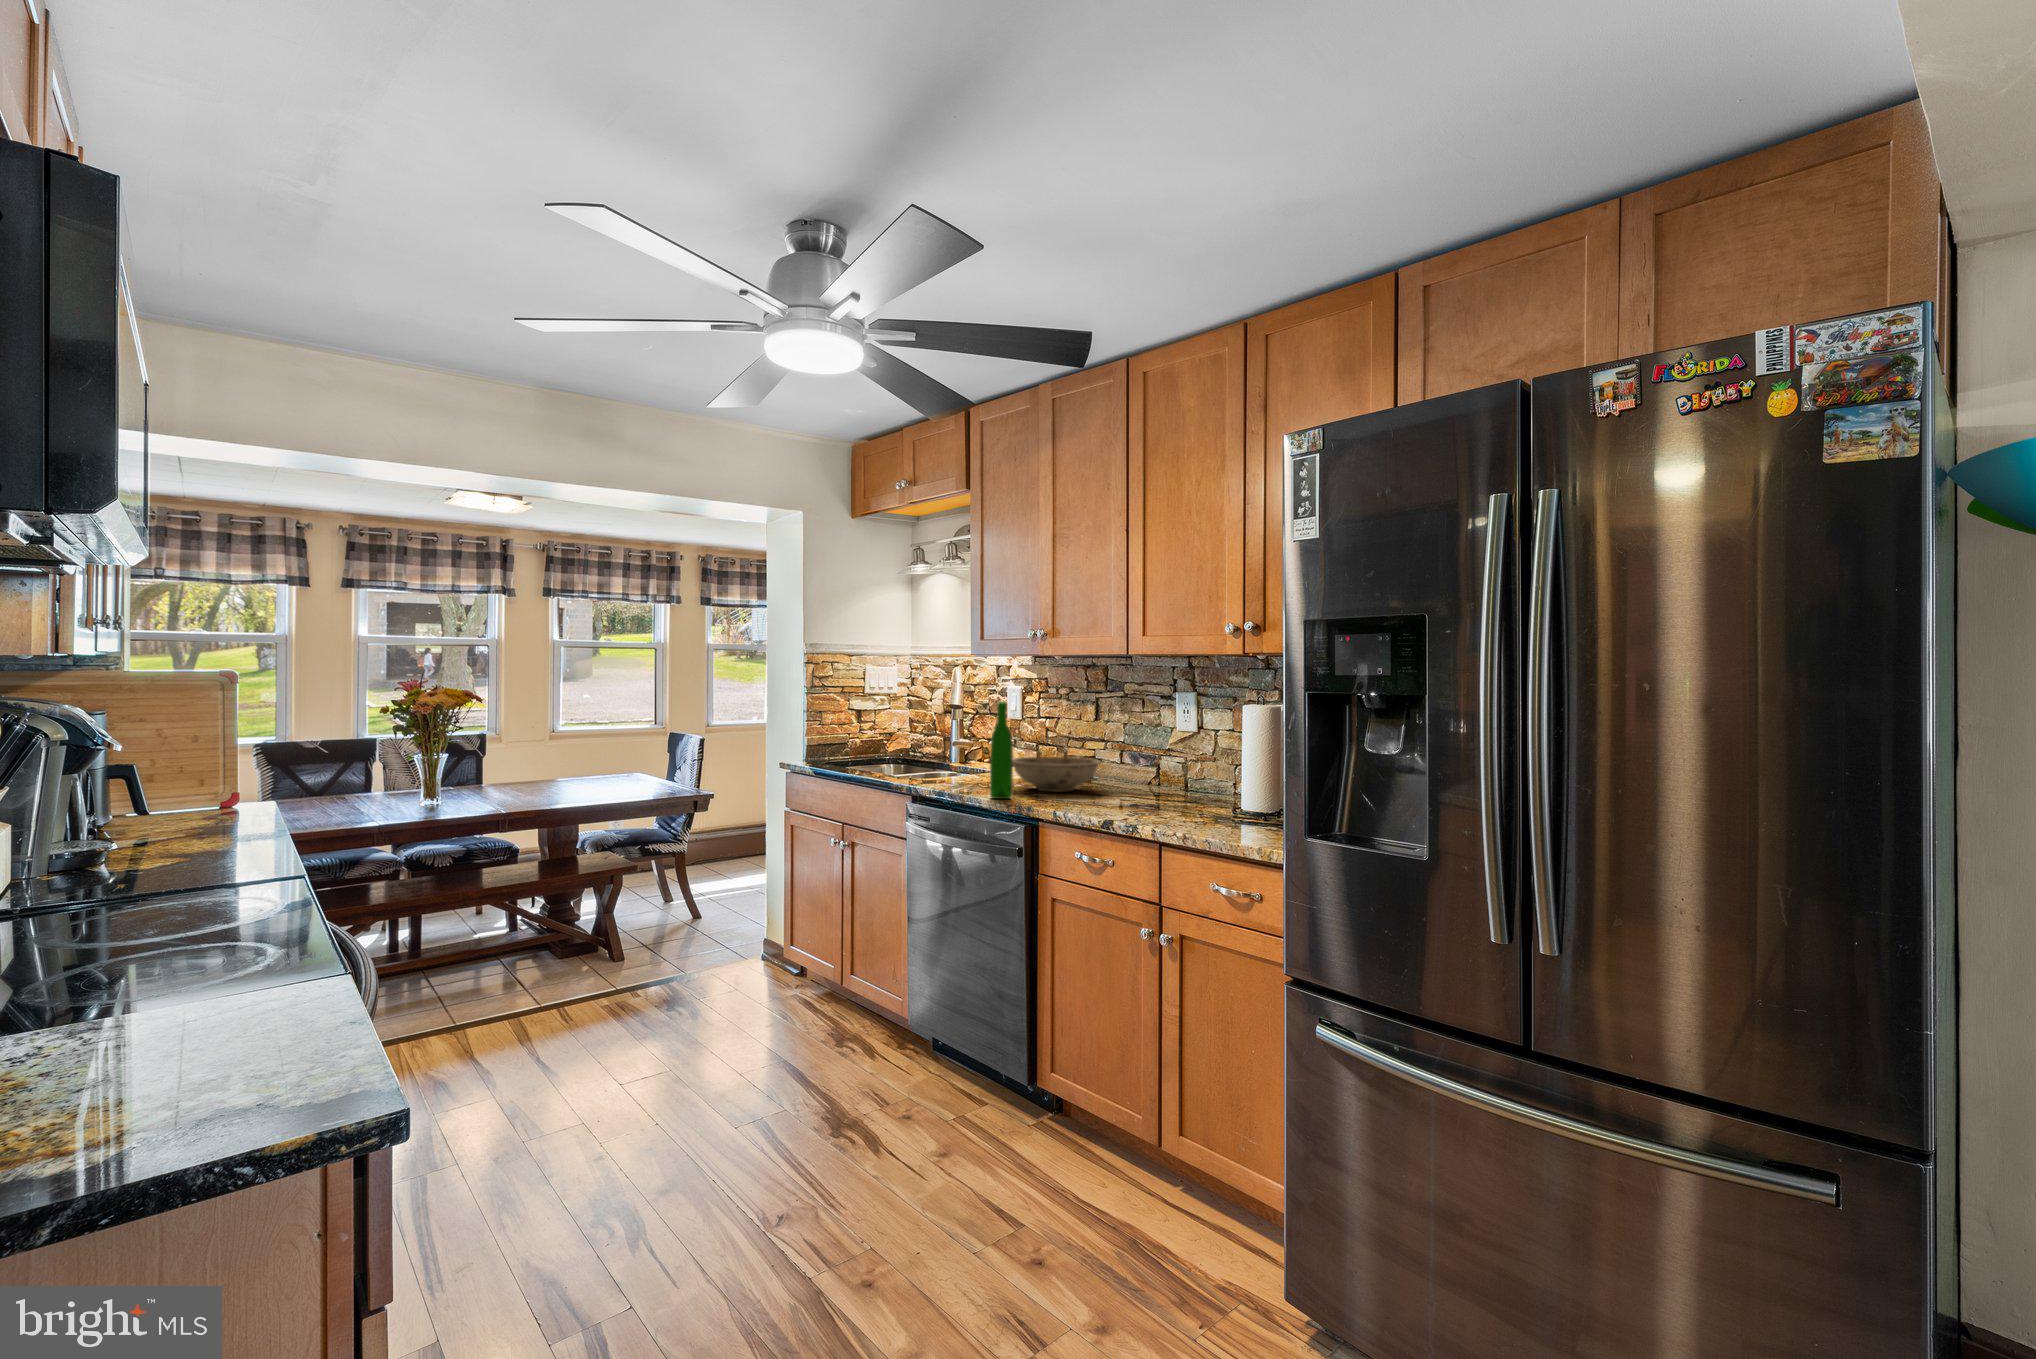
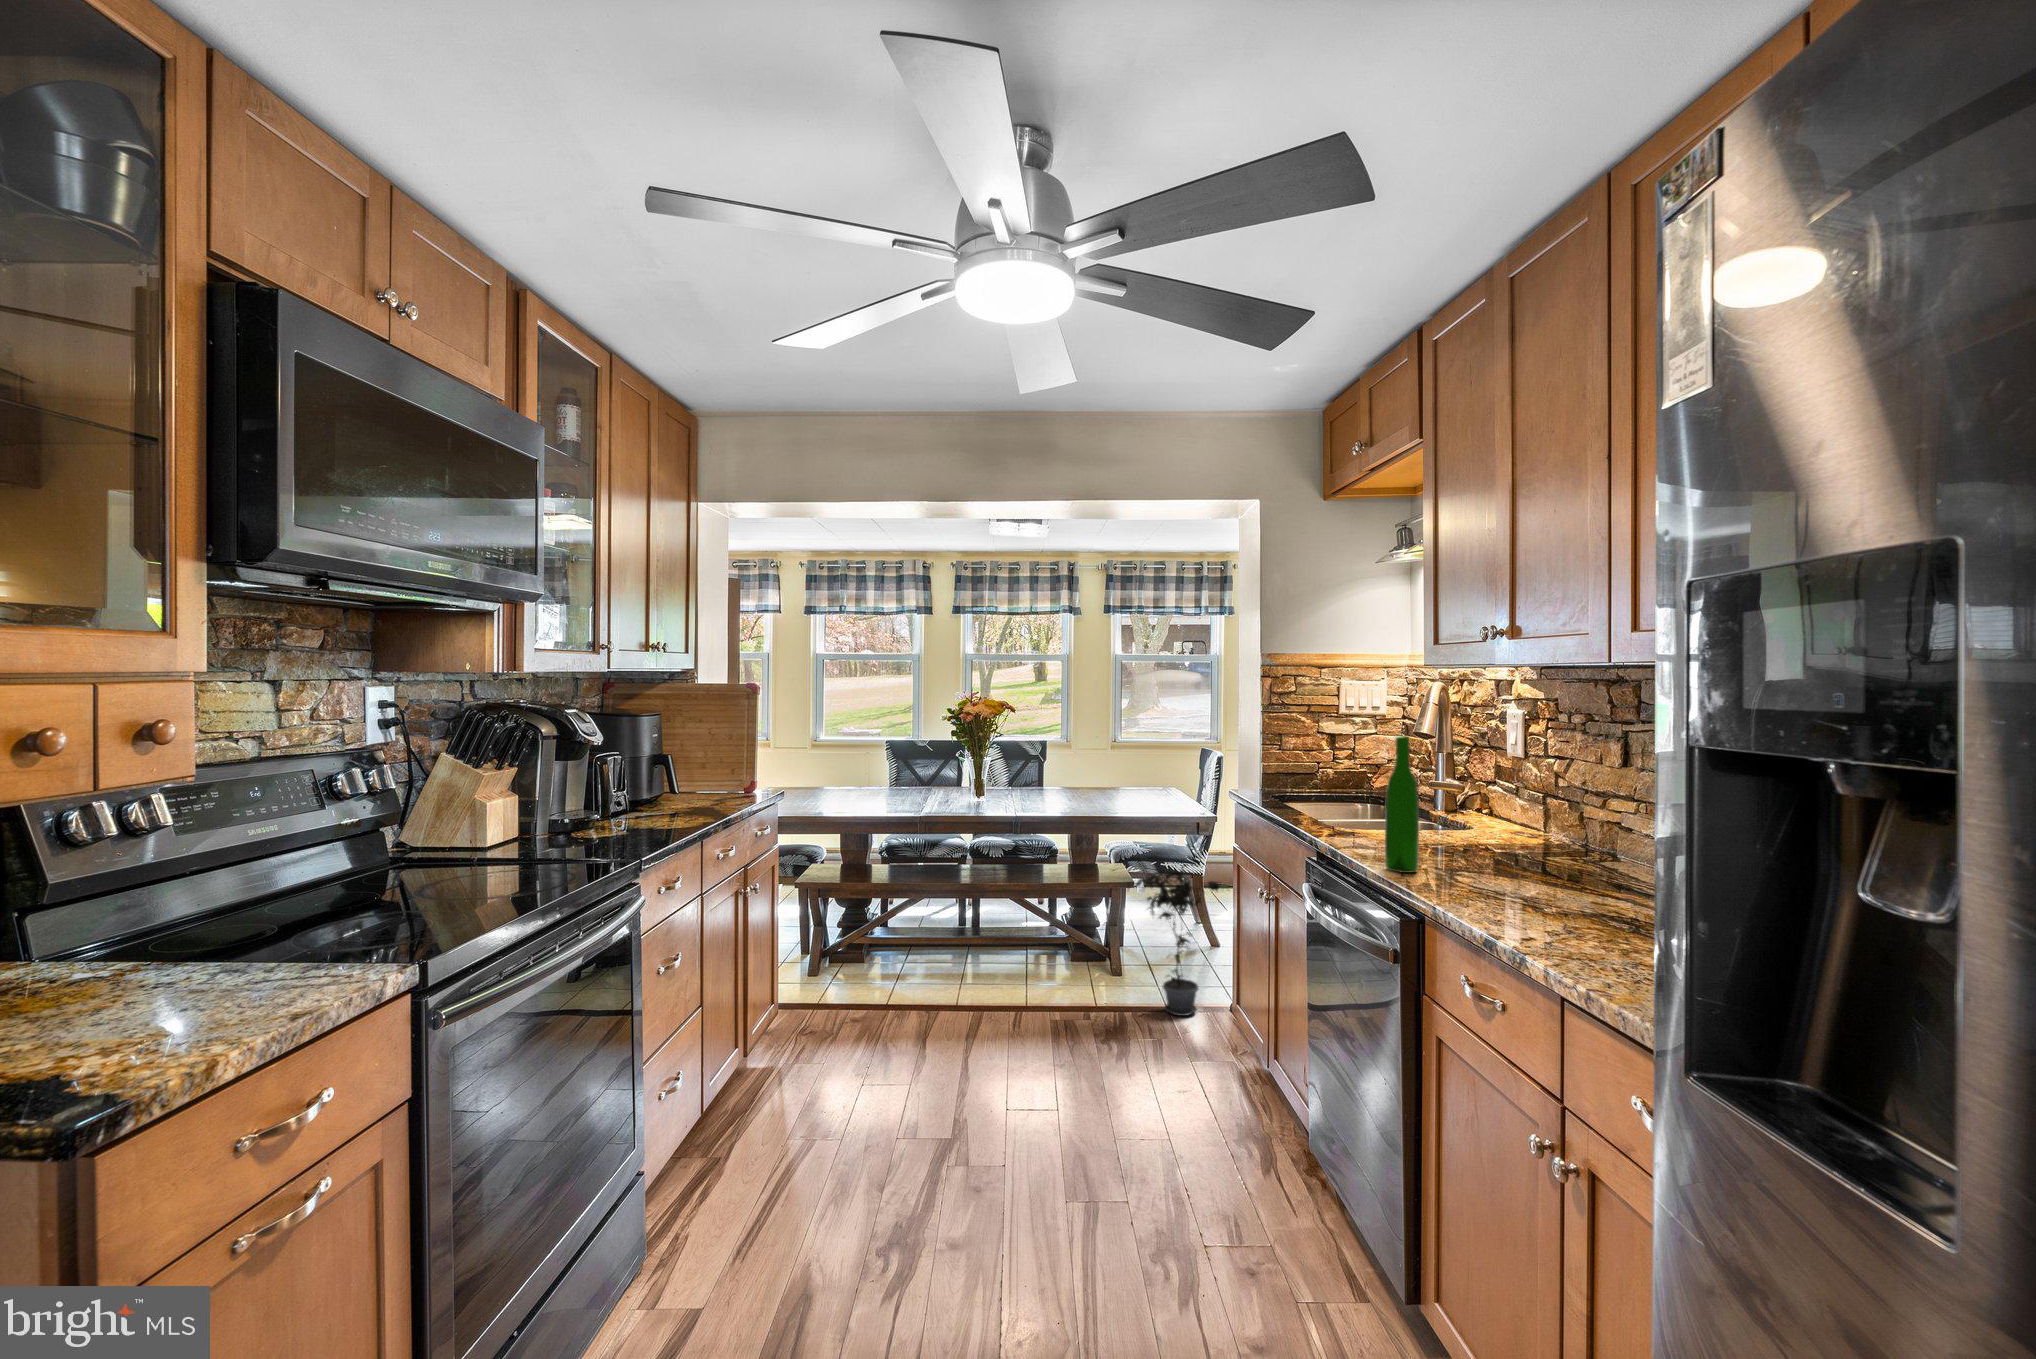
bowl: present [1013,757,1100,792] -> none [1448,813,1598,870]
potted plant: none [671,833,766,974] -> present [1128,865,1221,1016]

